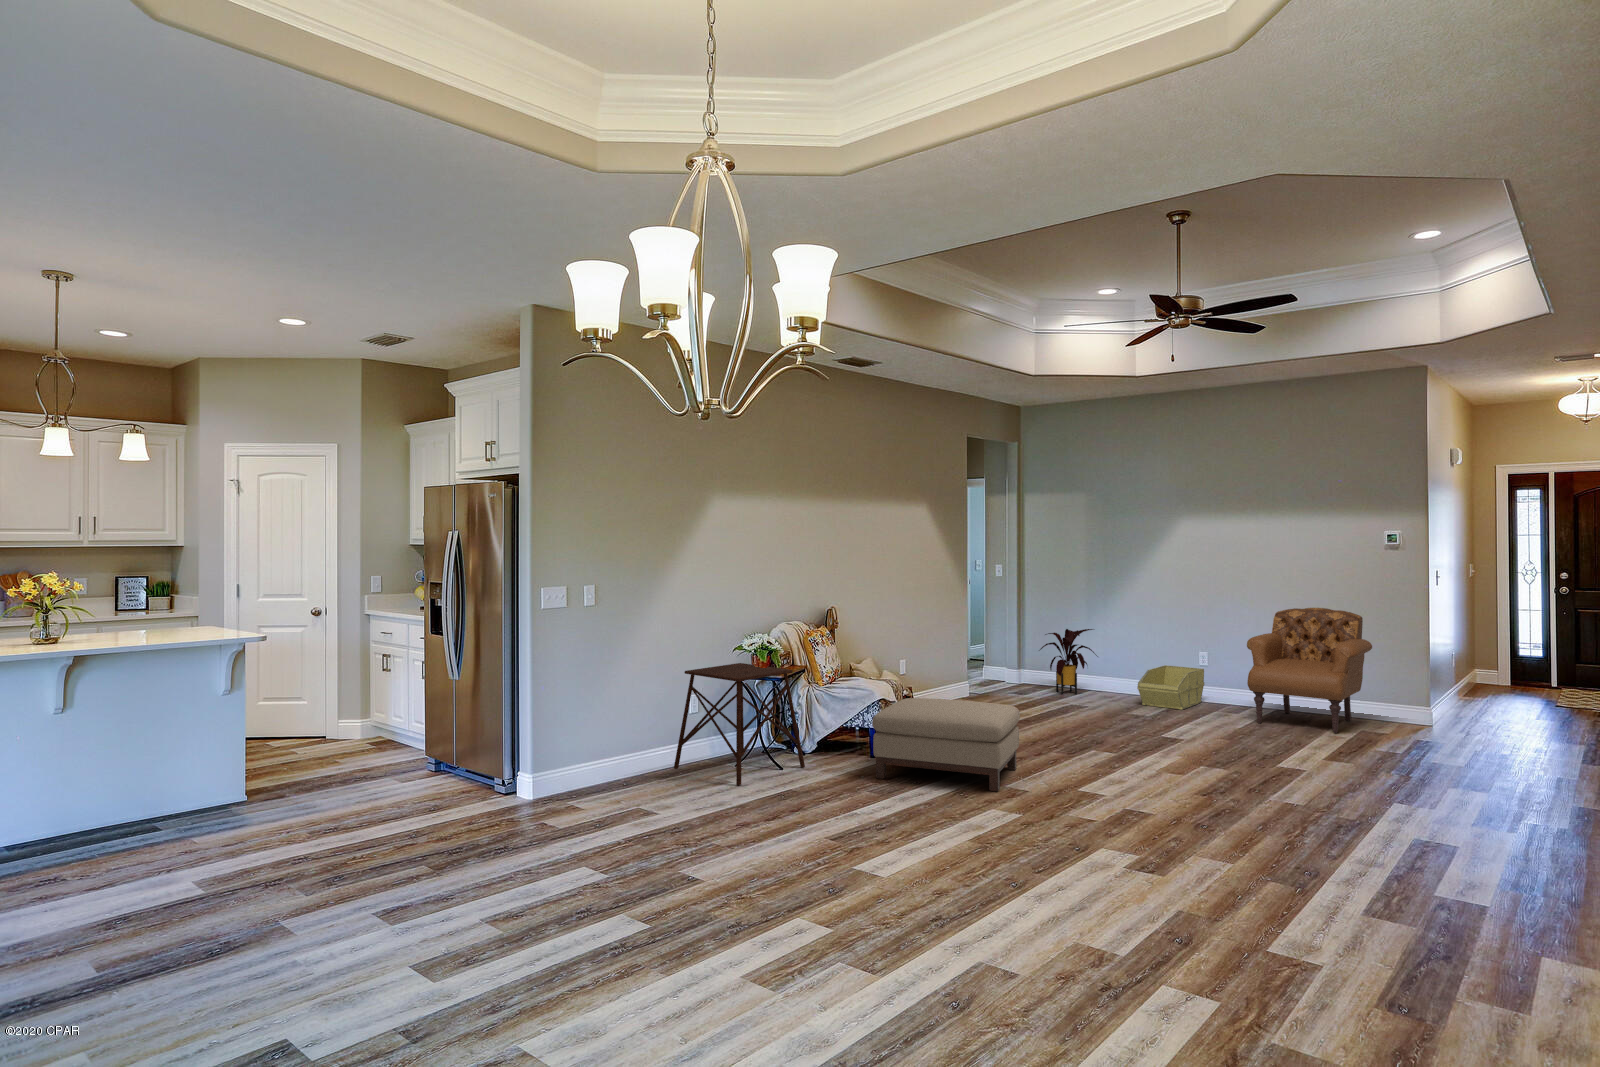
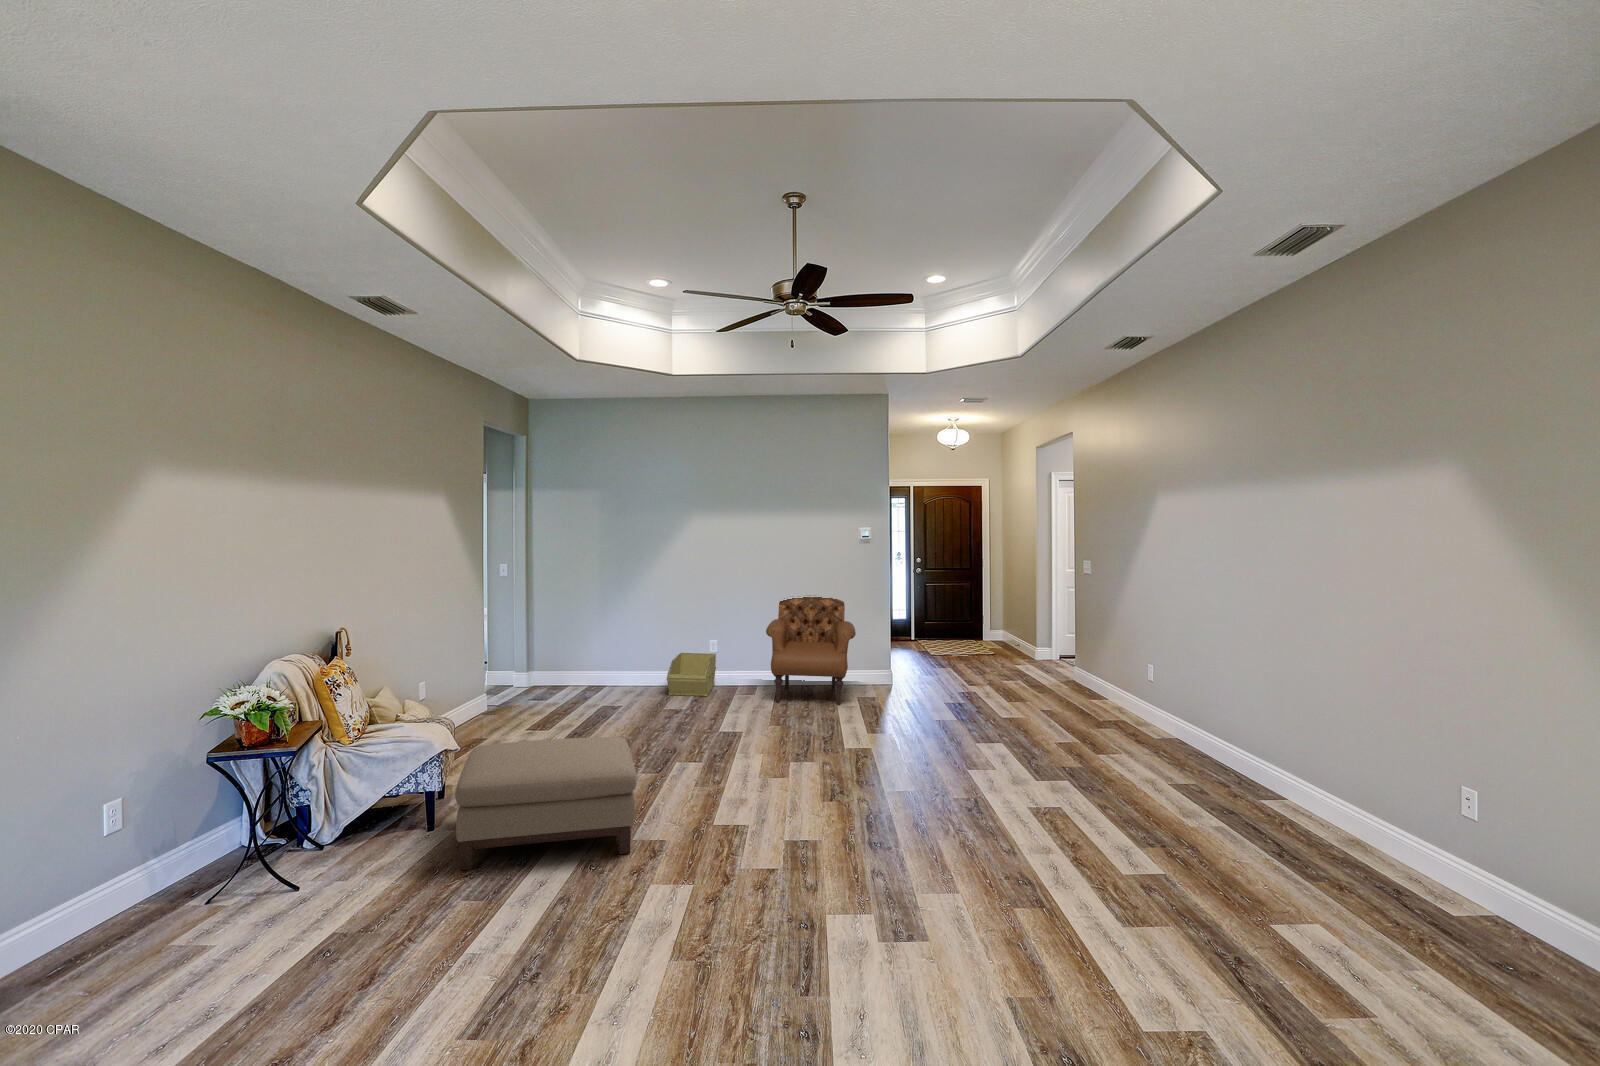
house plant: present [1040,629,1097,694] -> none [562,622,621,692]
side table: present [674,663,805,785] -> none [68,733,336,953]

